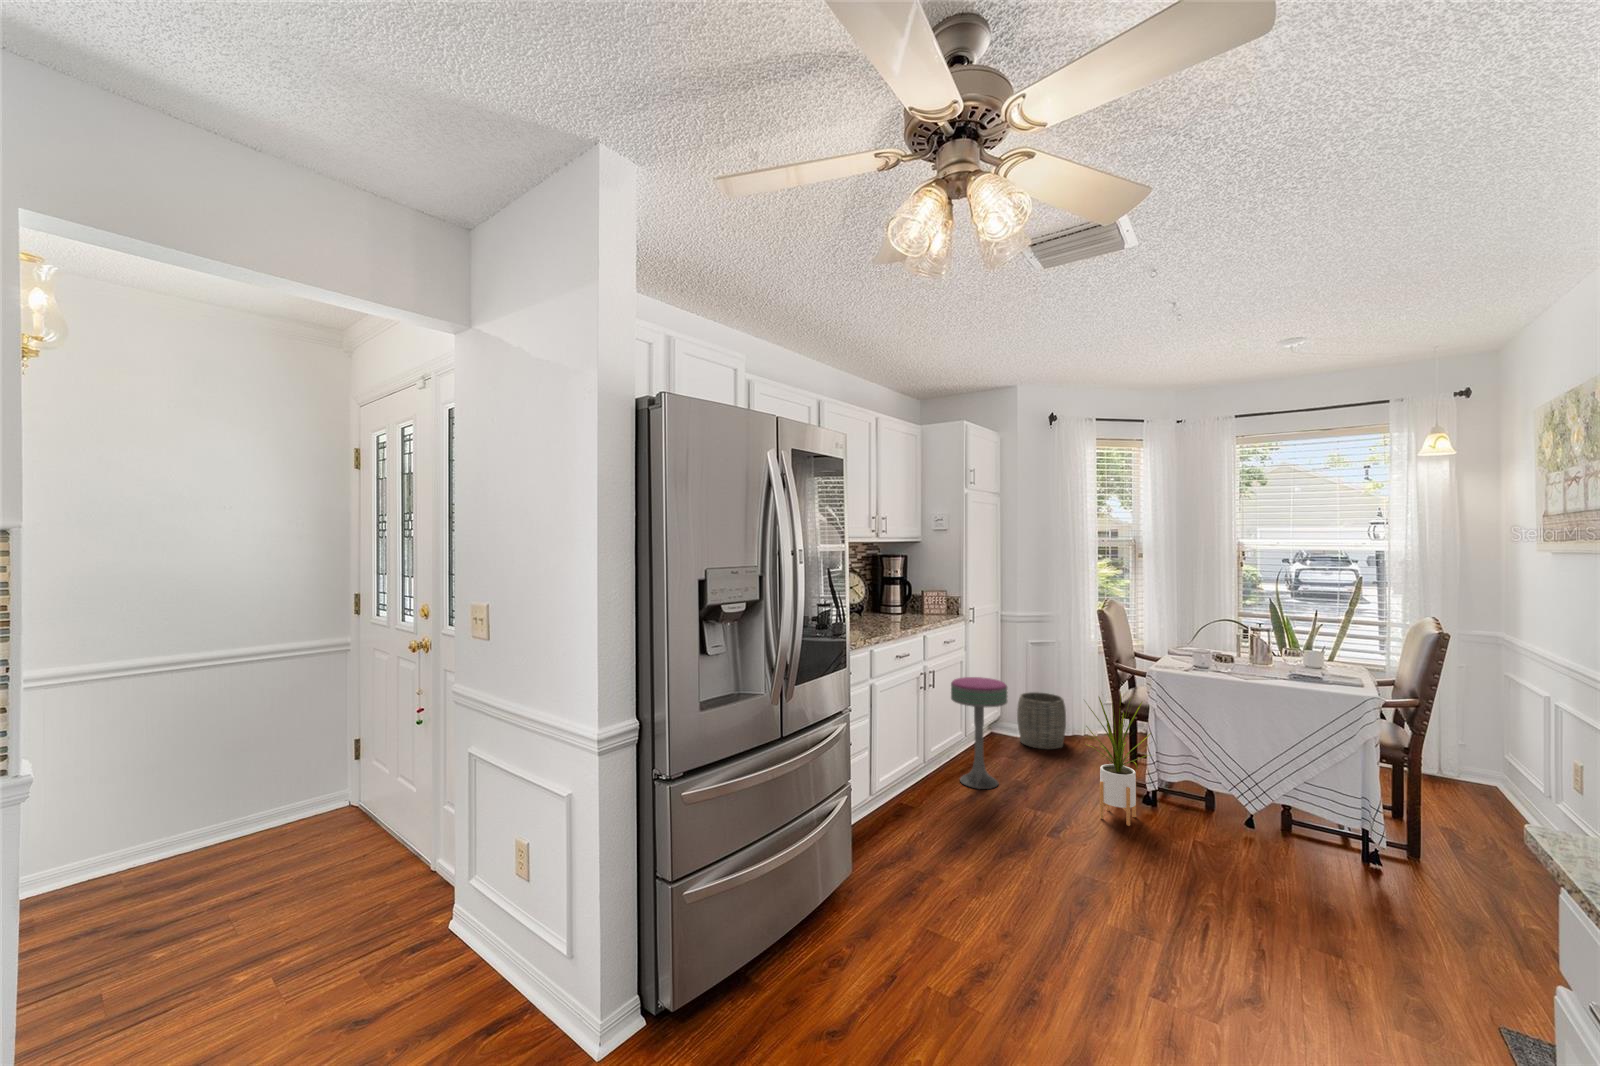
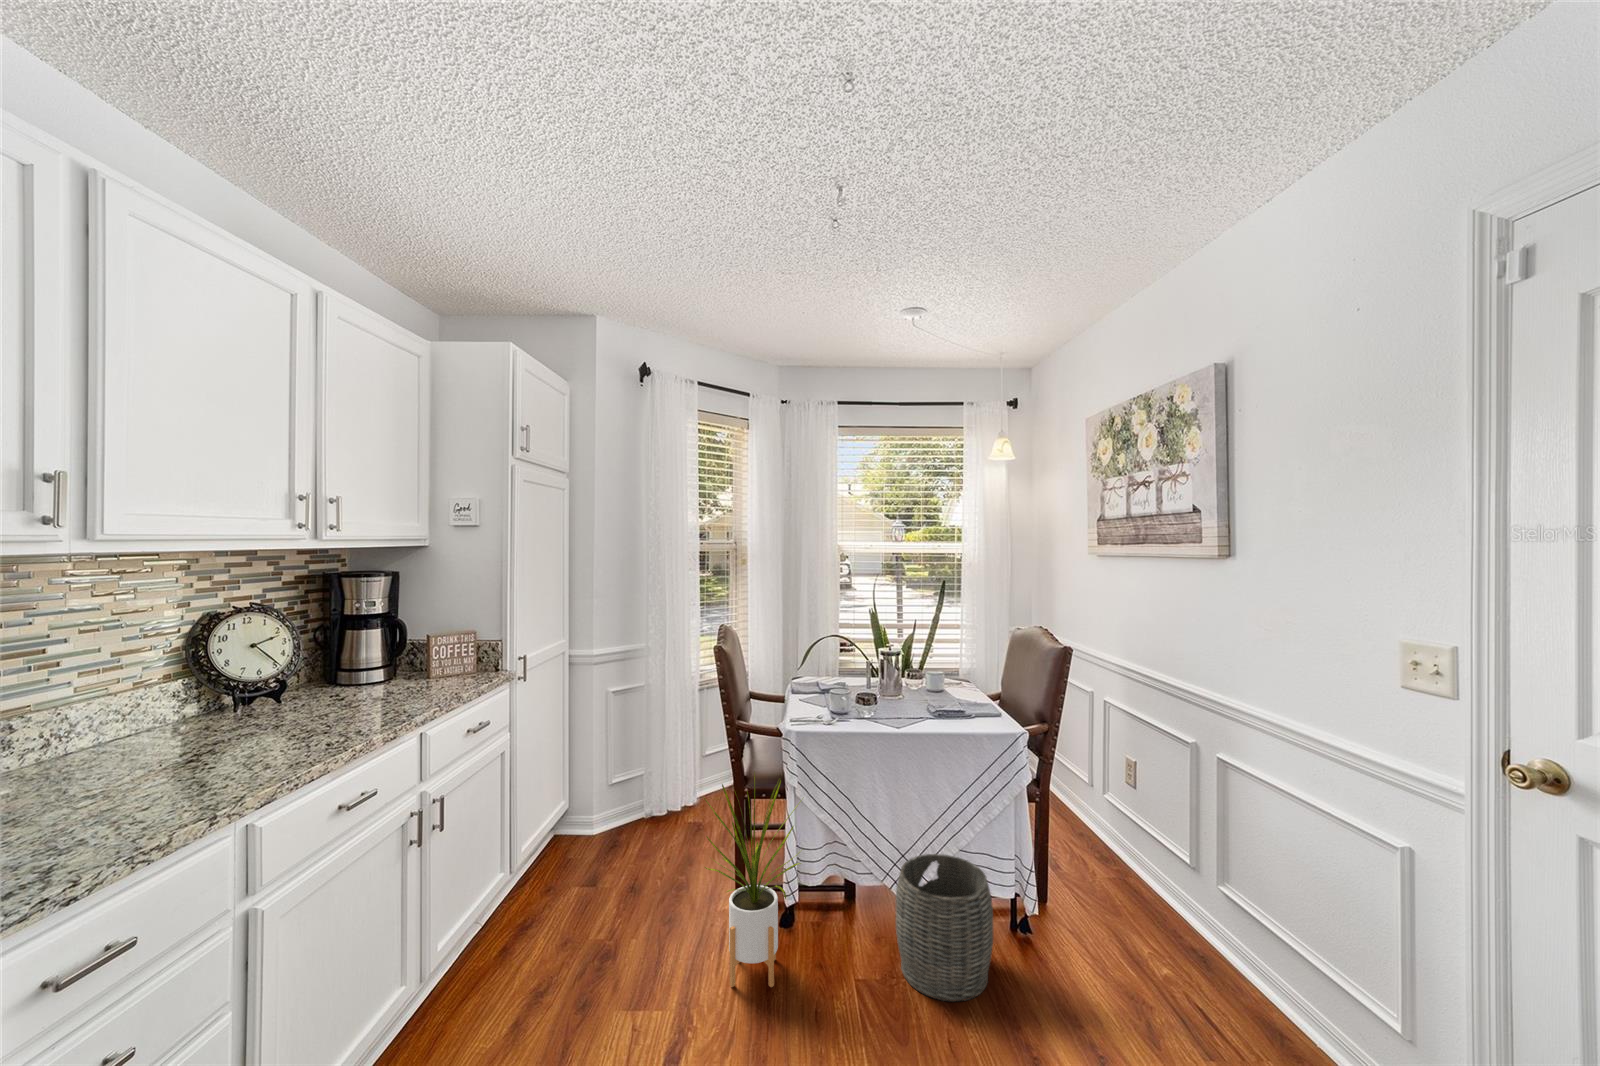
bar stool: present [951,677,1007,789] -> none [477,778,581,991]
woven basket: present [1017,692,1066,749] -> present [895,854,993,1002]

